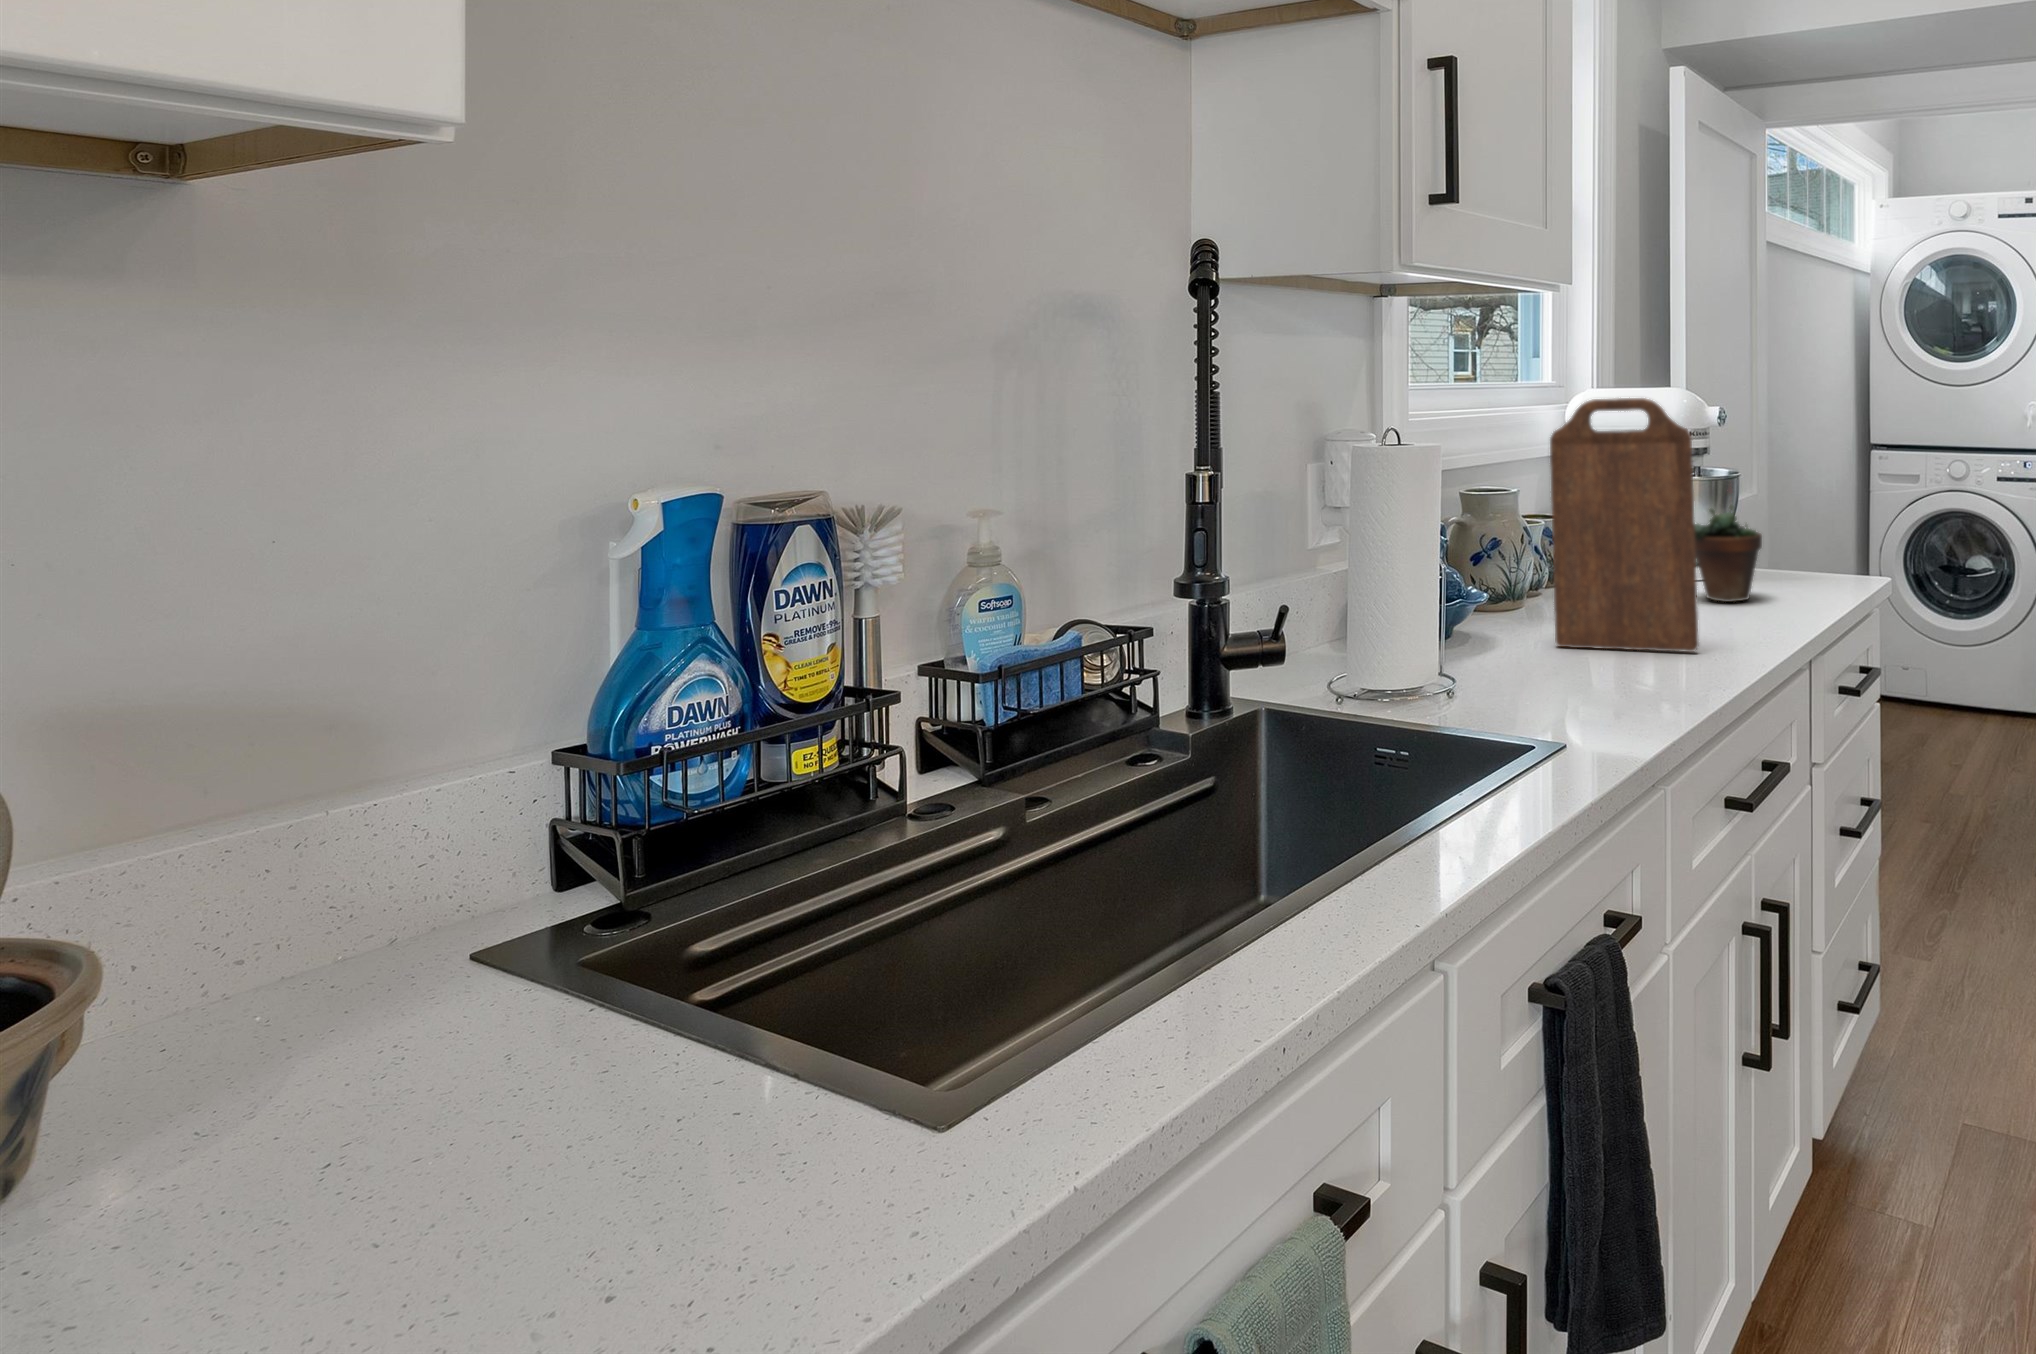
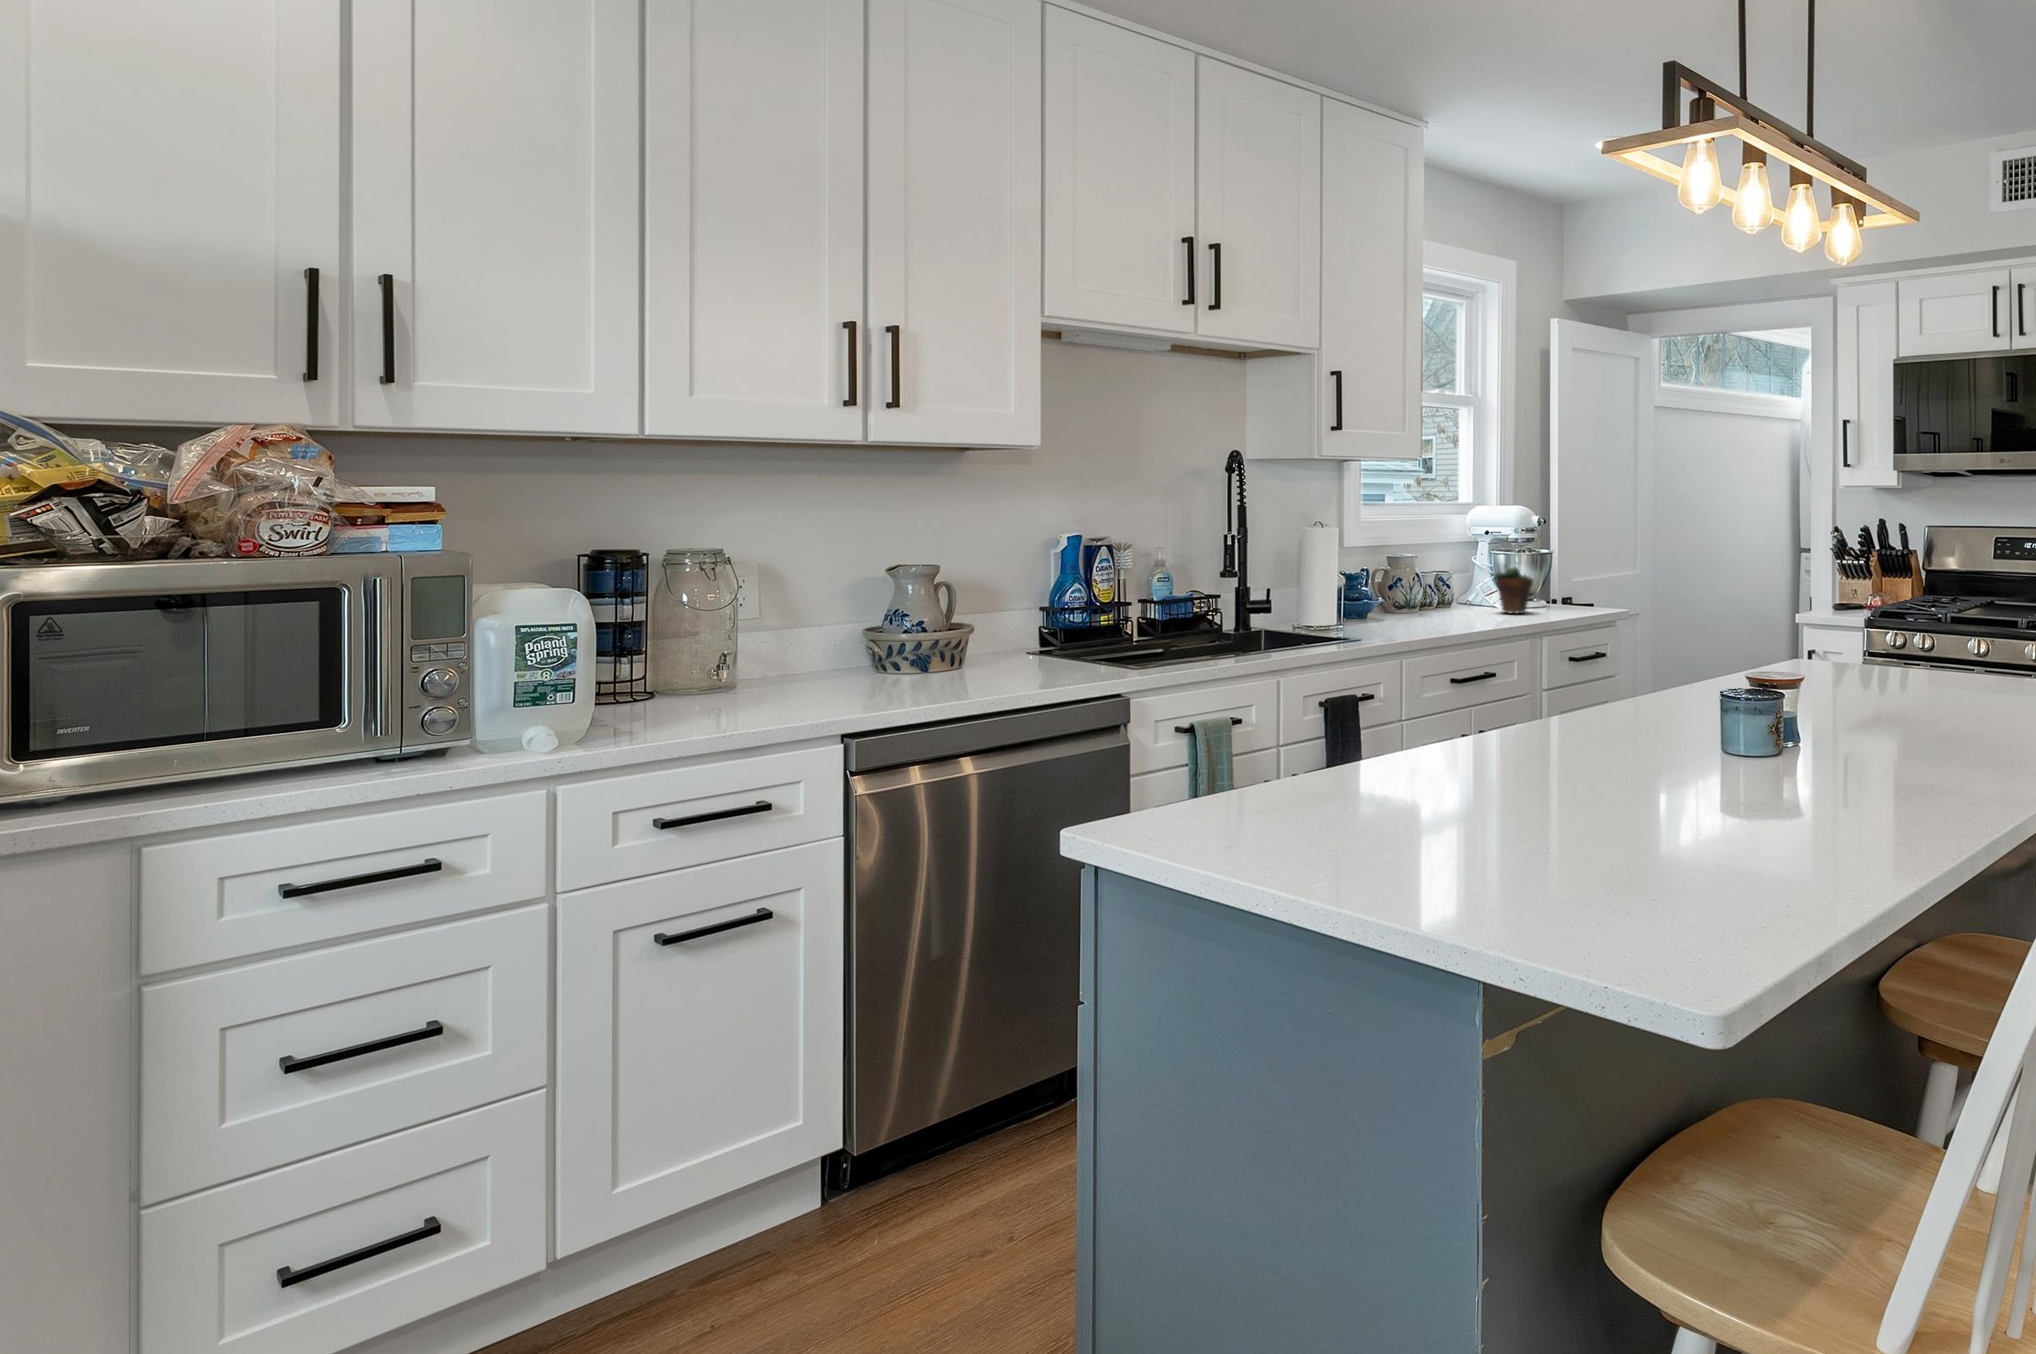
cutting board: present [1550,398,1699,652] -> none [1404,505,1469,626]

